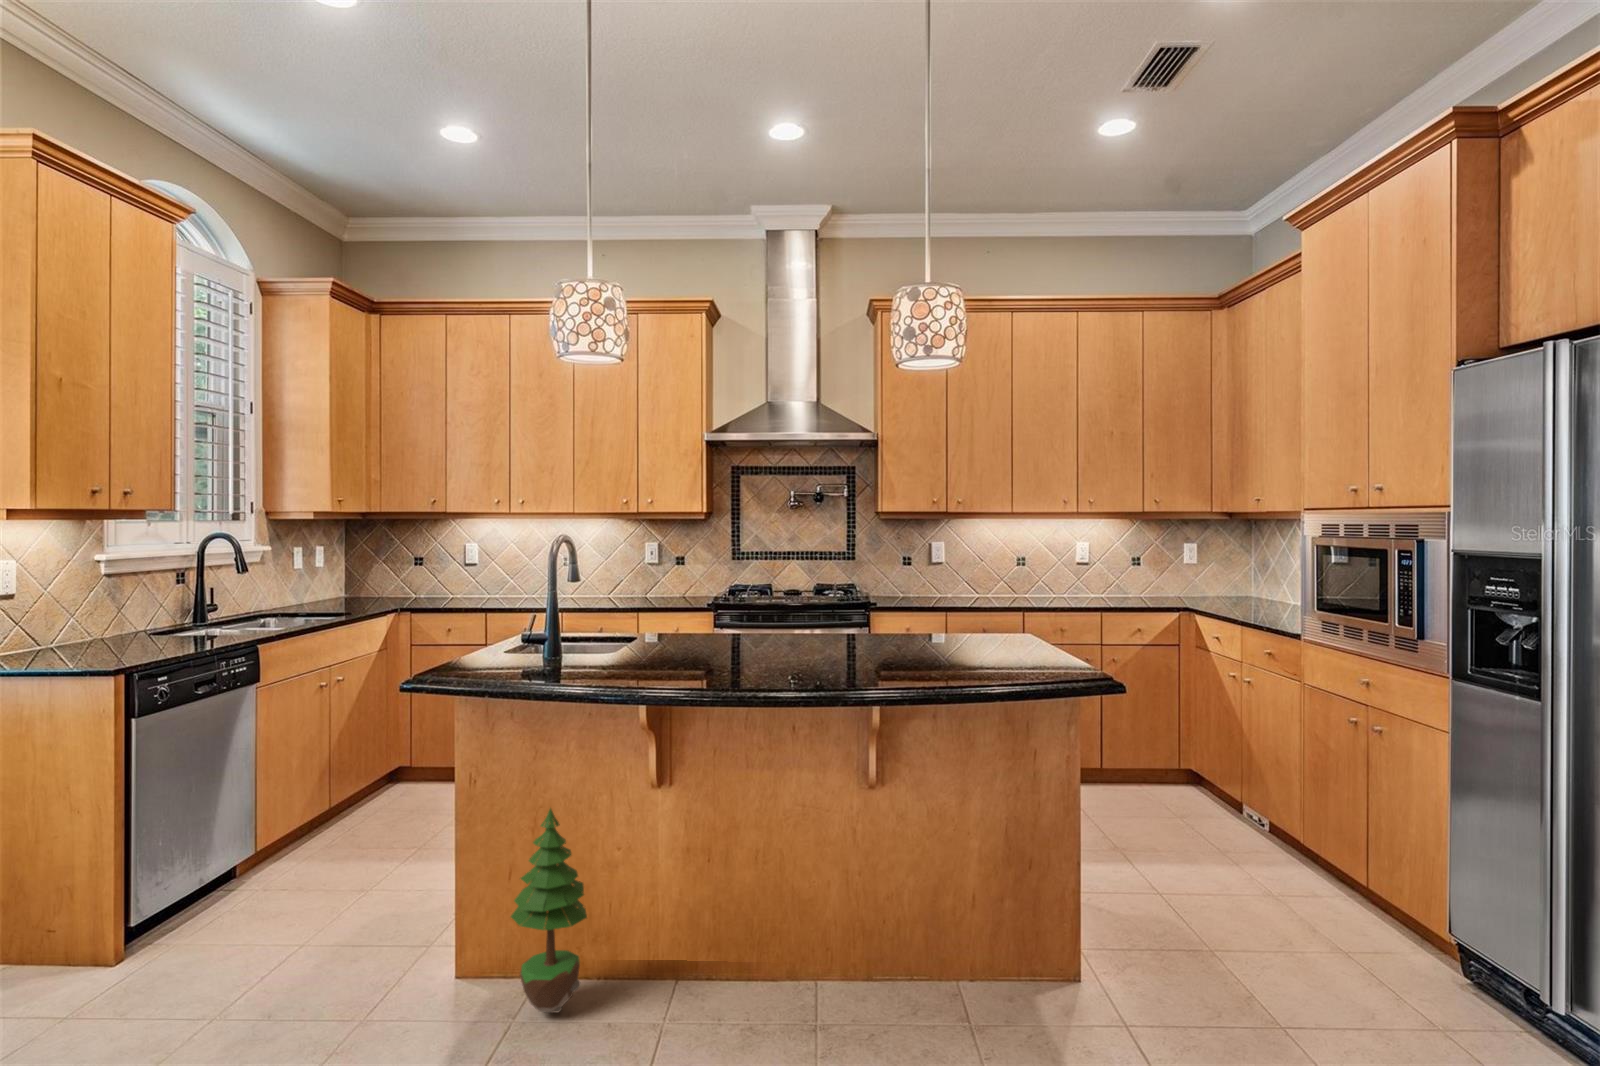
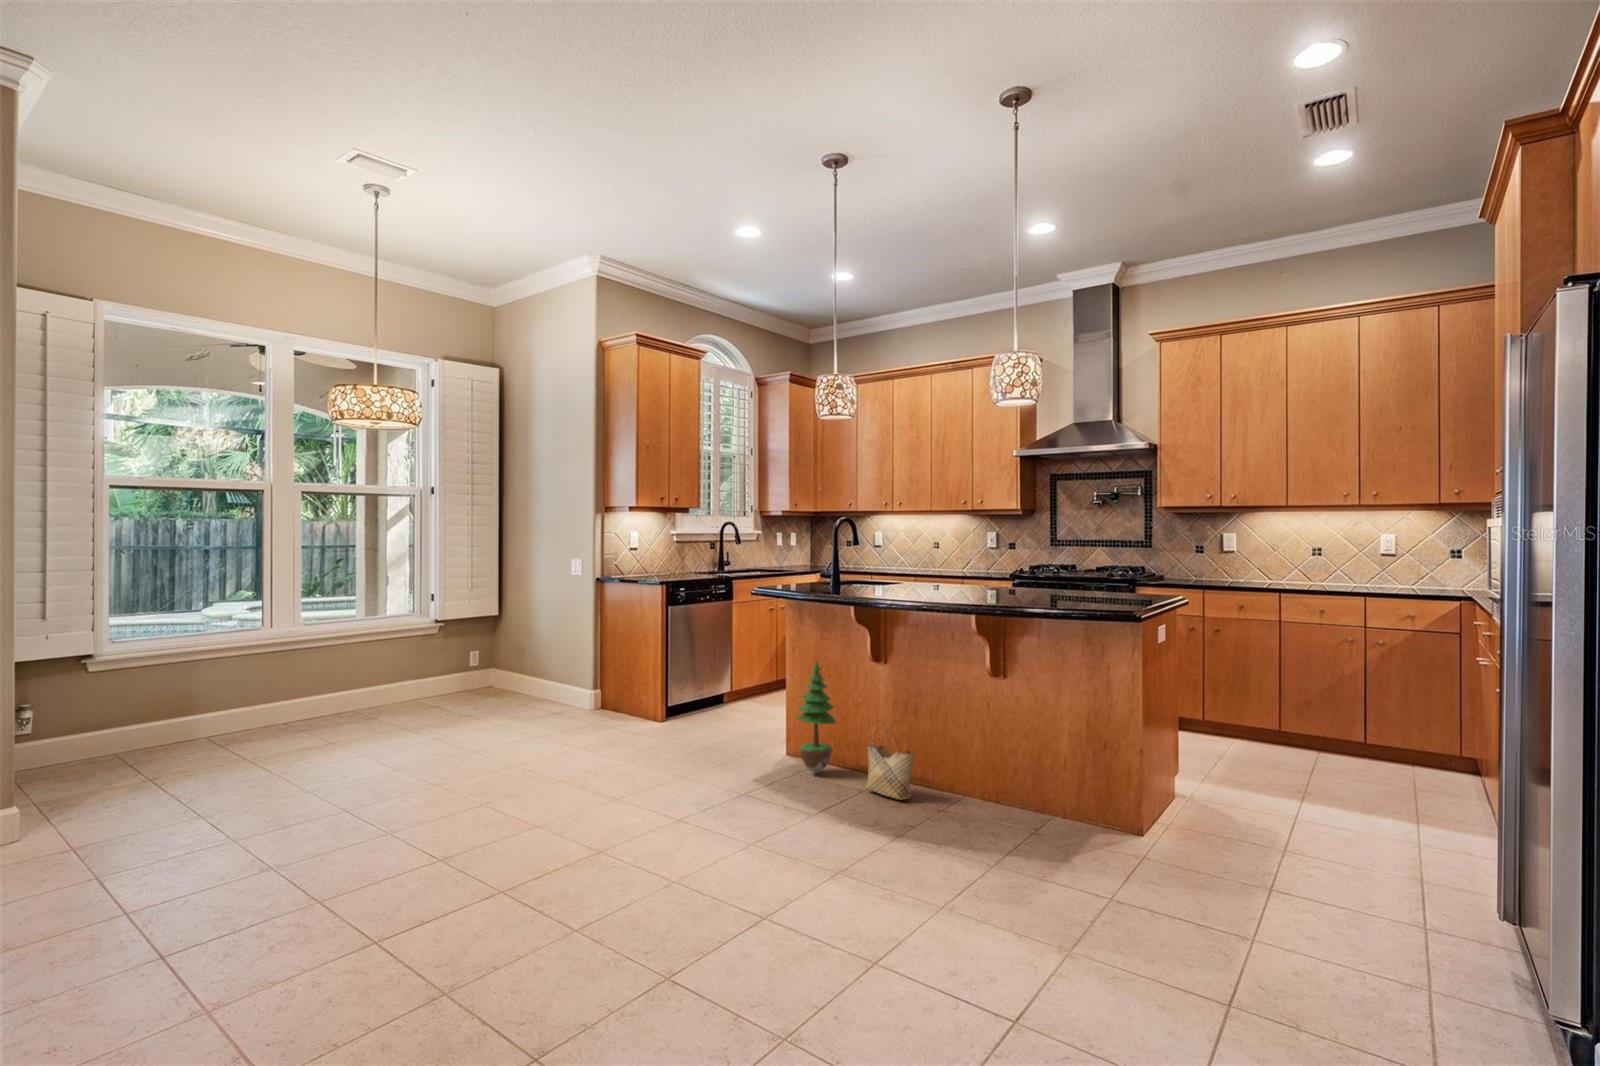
woven basket: none [668,891,760,1033] -> present [866,729,914,800]

